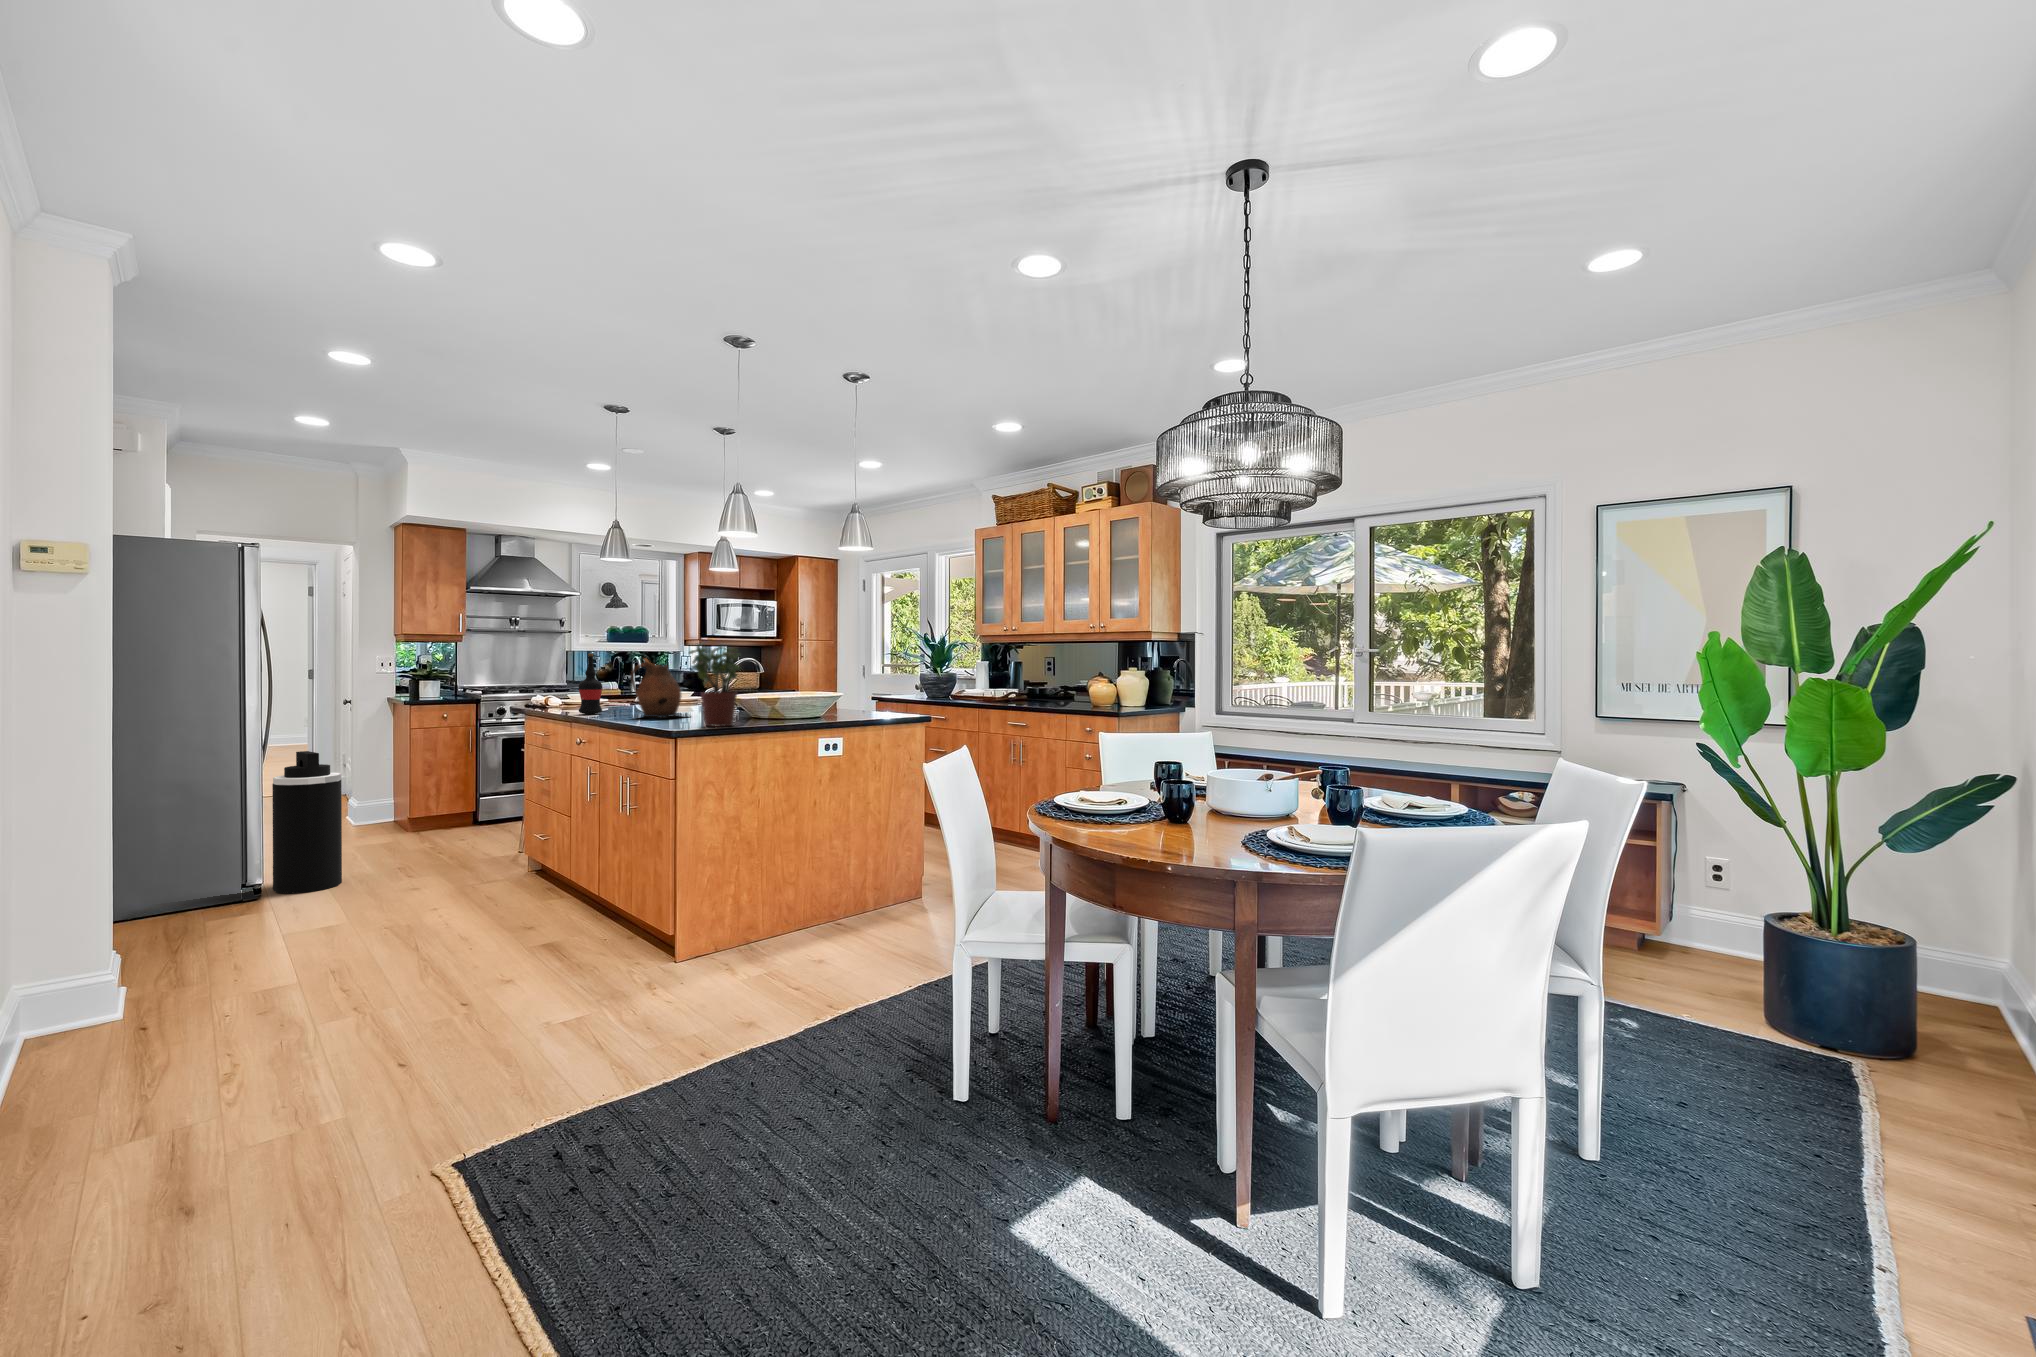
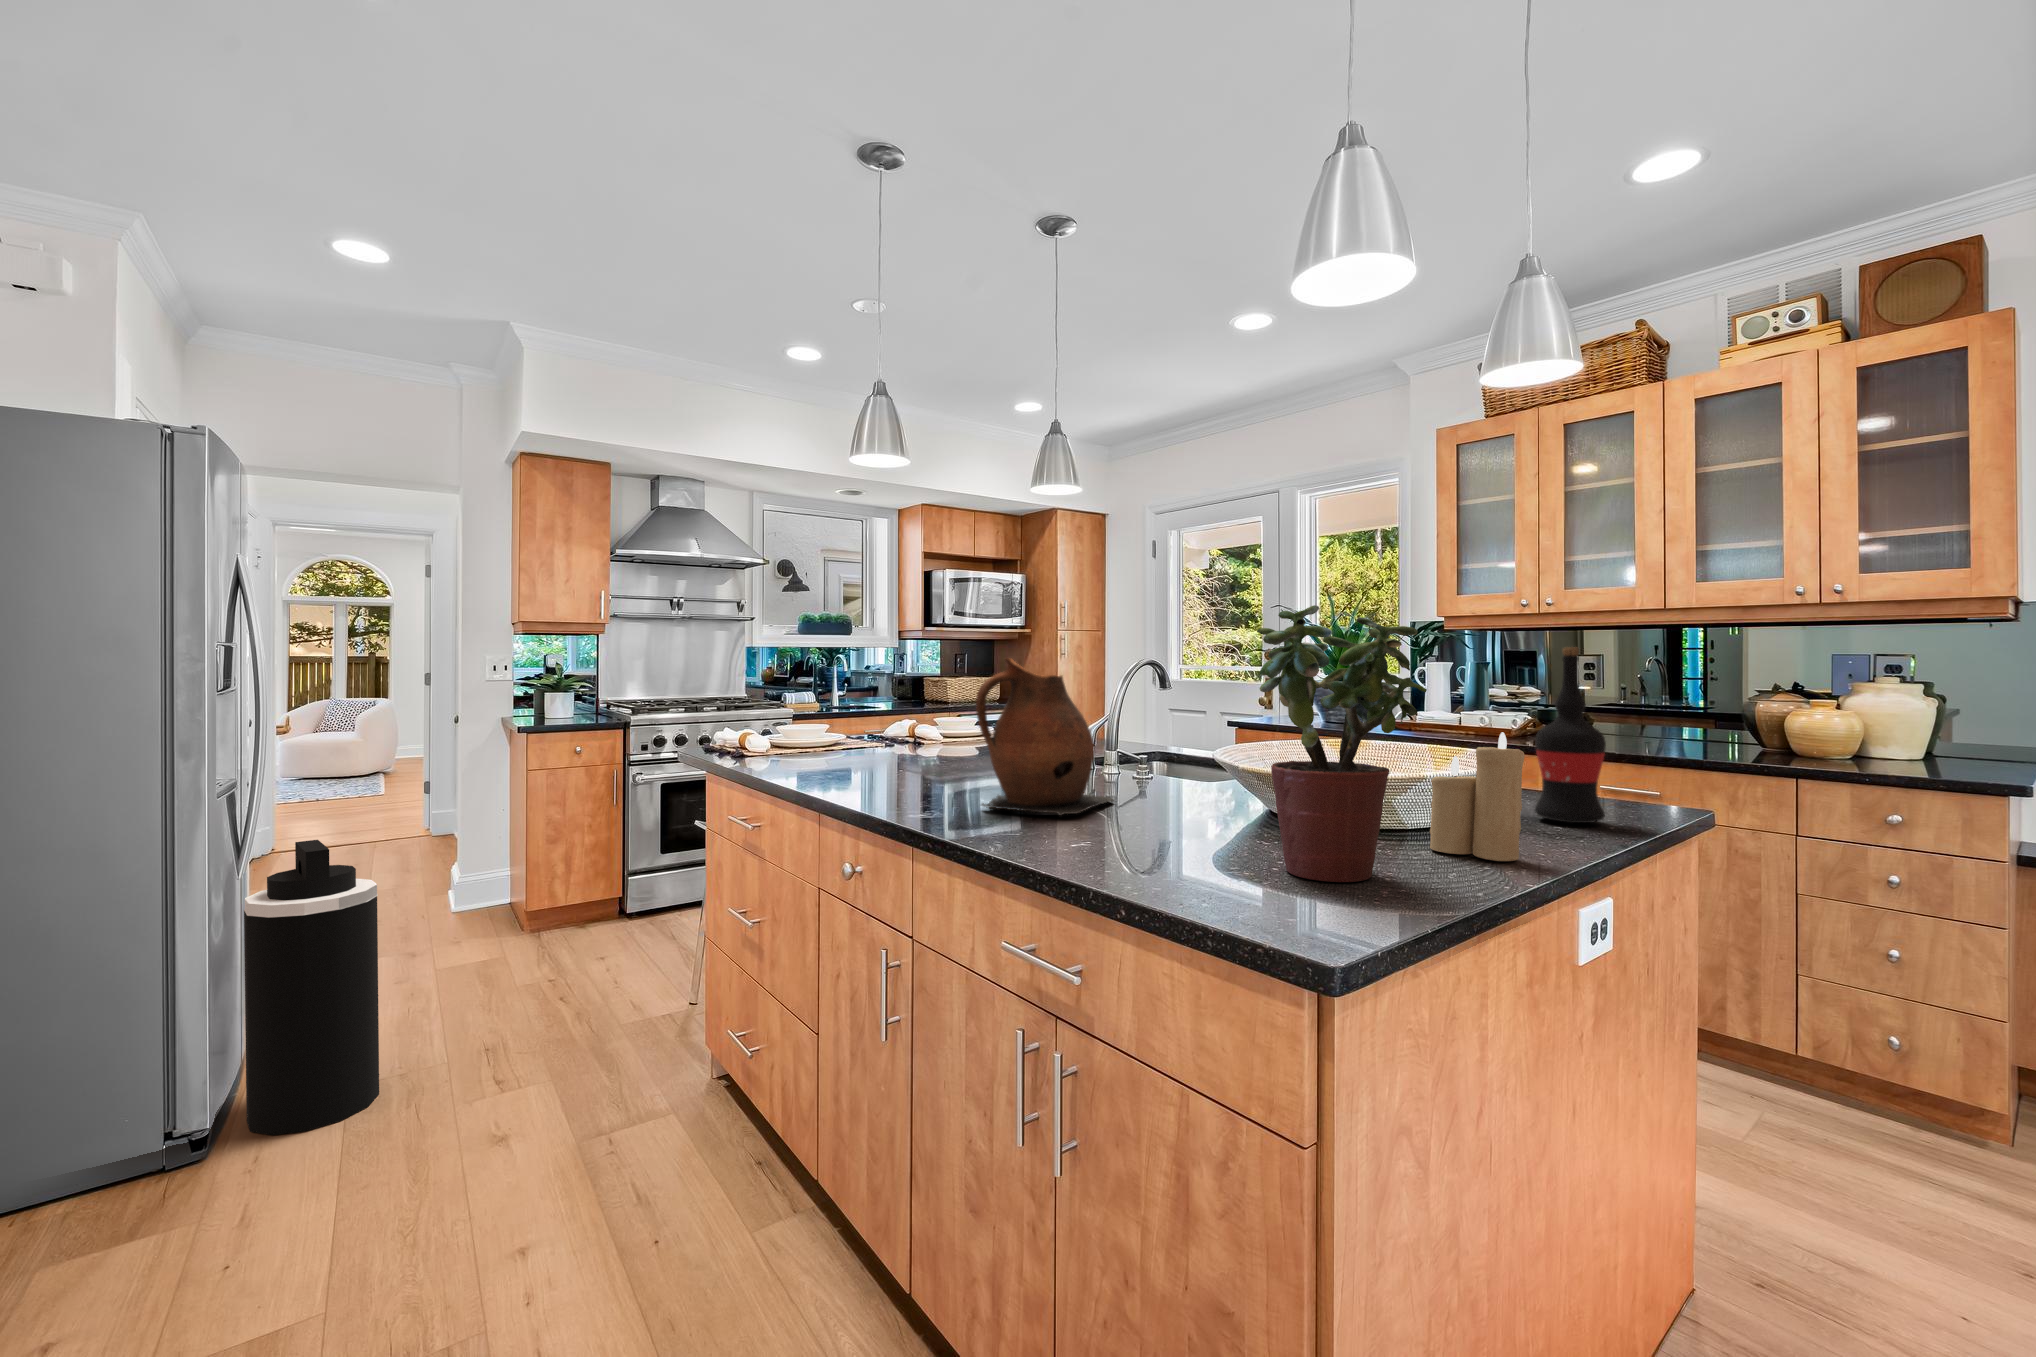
wine bottle: present [579,653,602,714] -> present [1535,647,1606,823]
candle: none [771,683,794,724] -> present [1430,732,1524,861]

